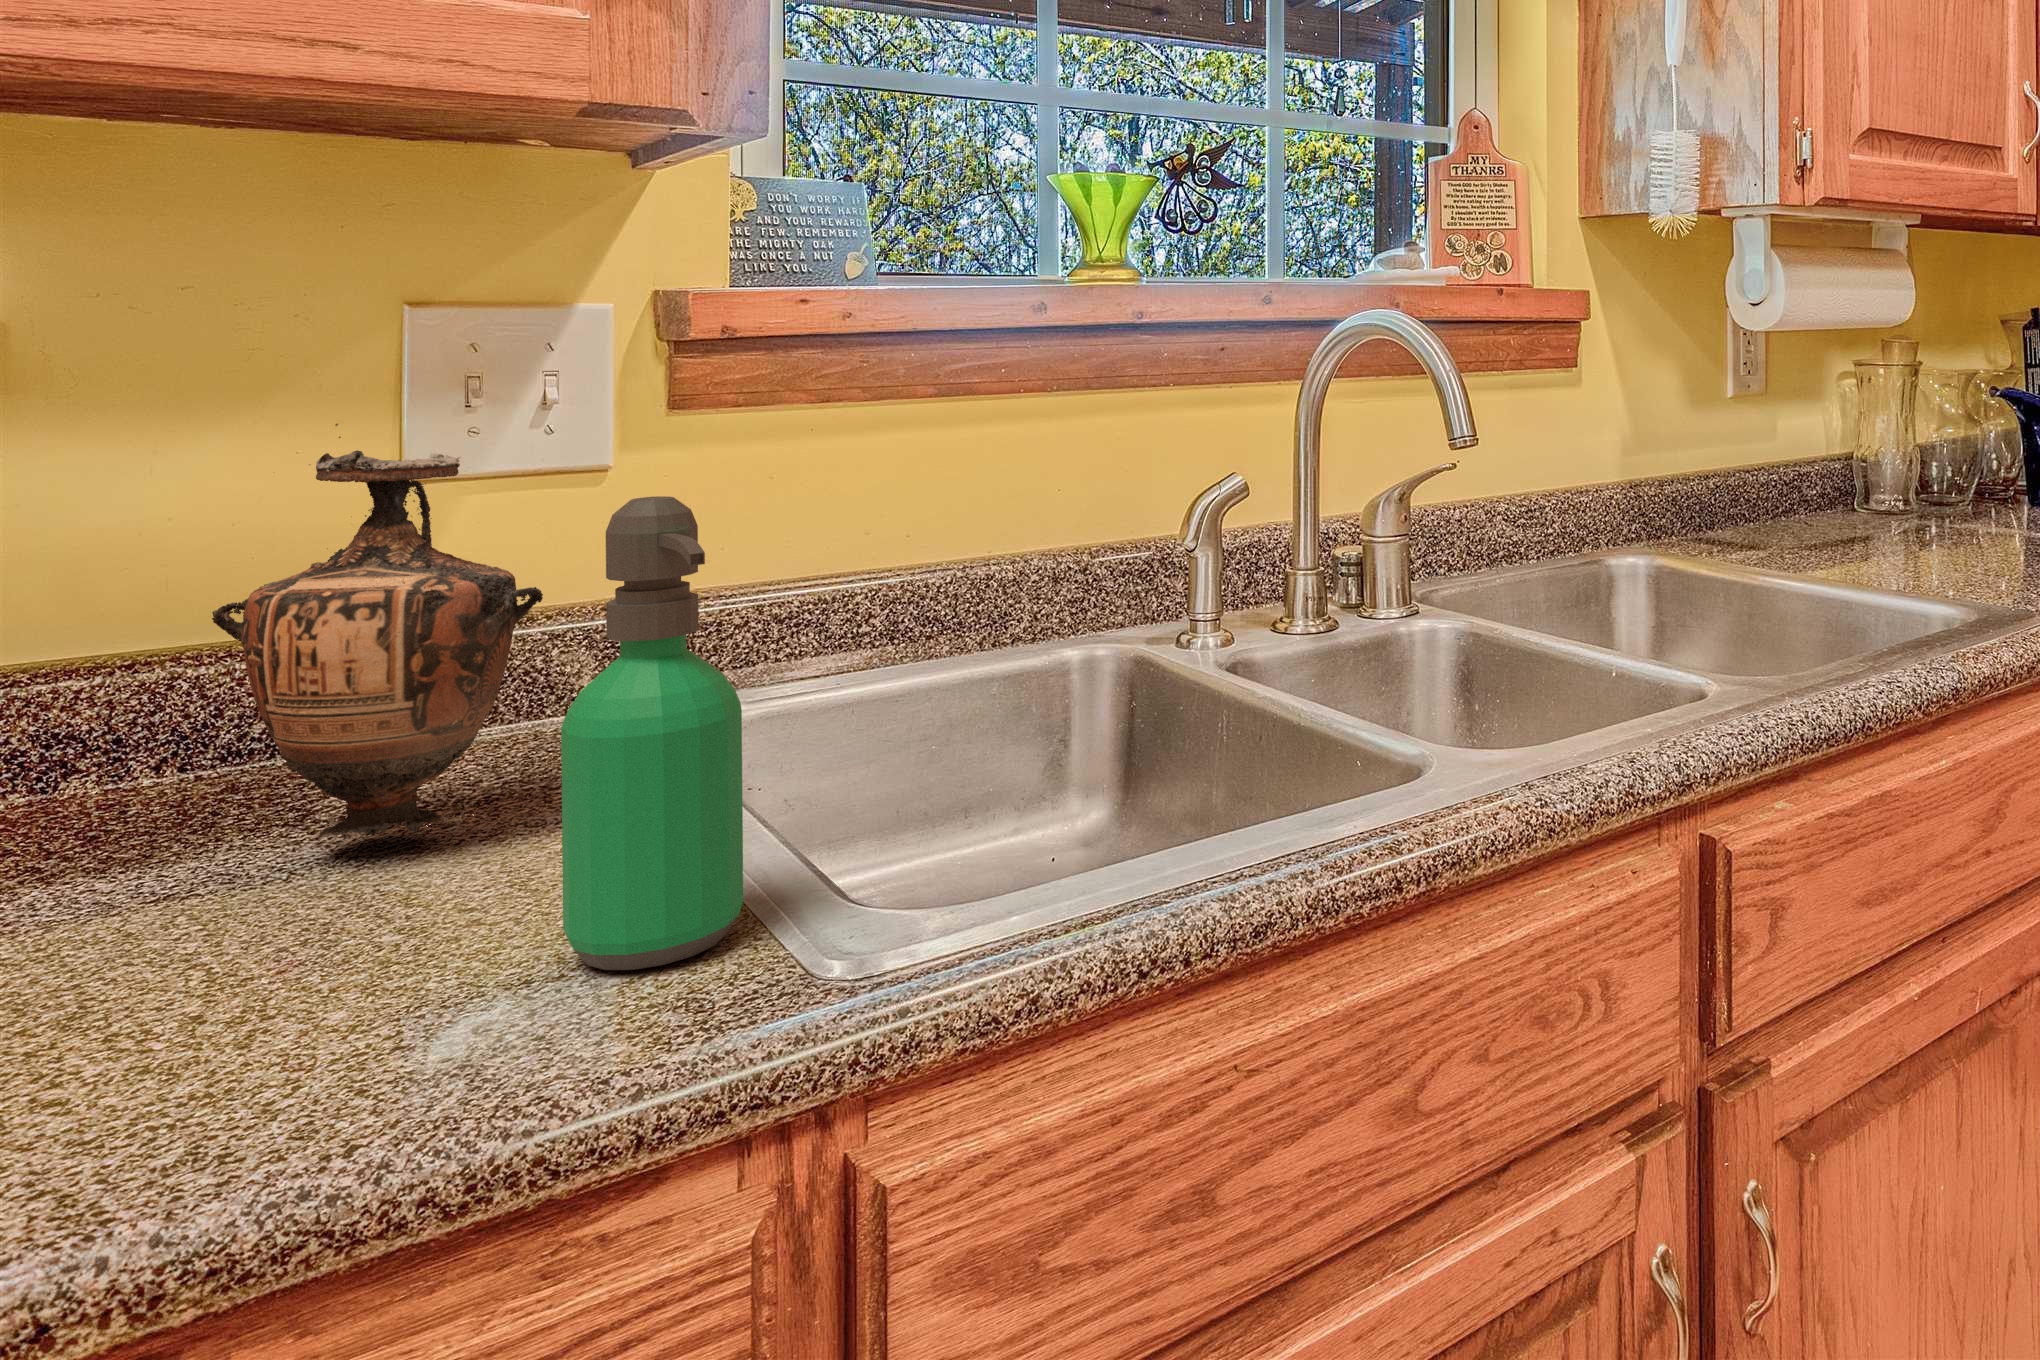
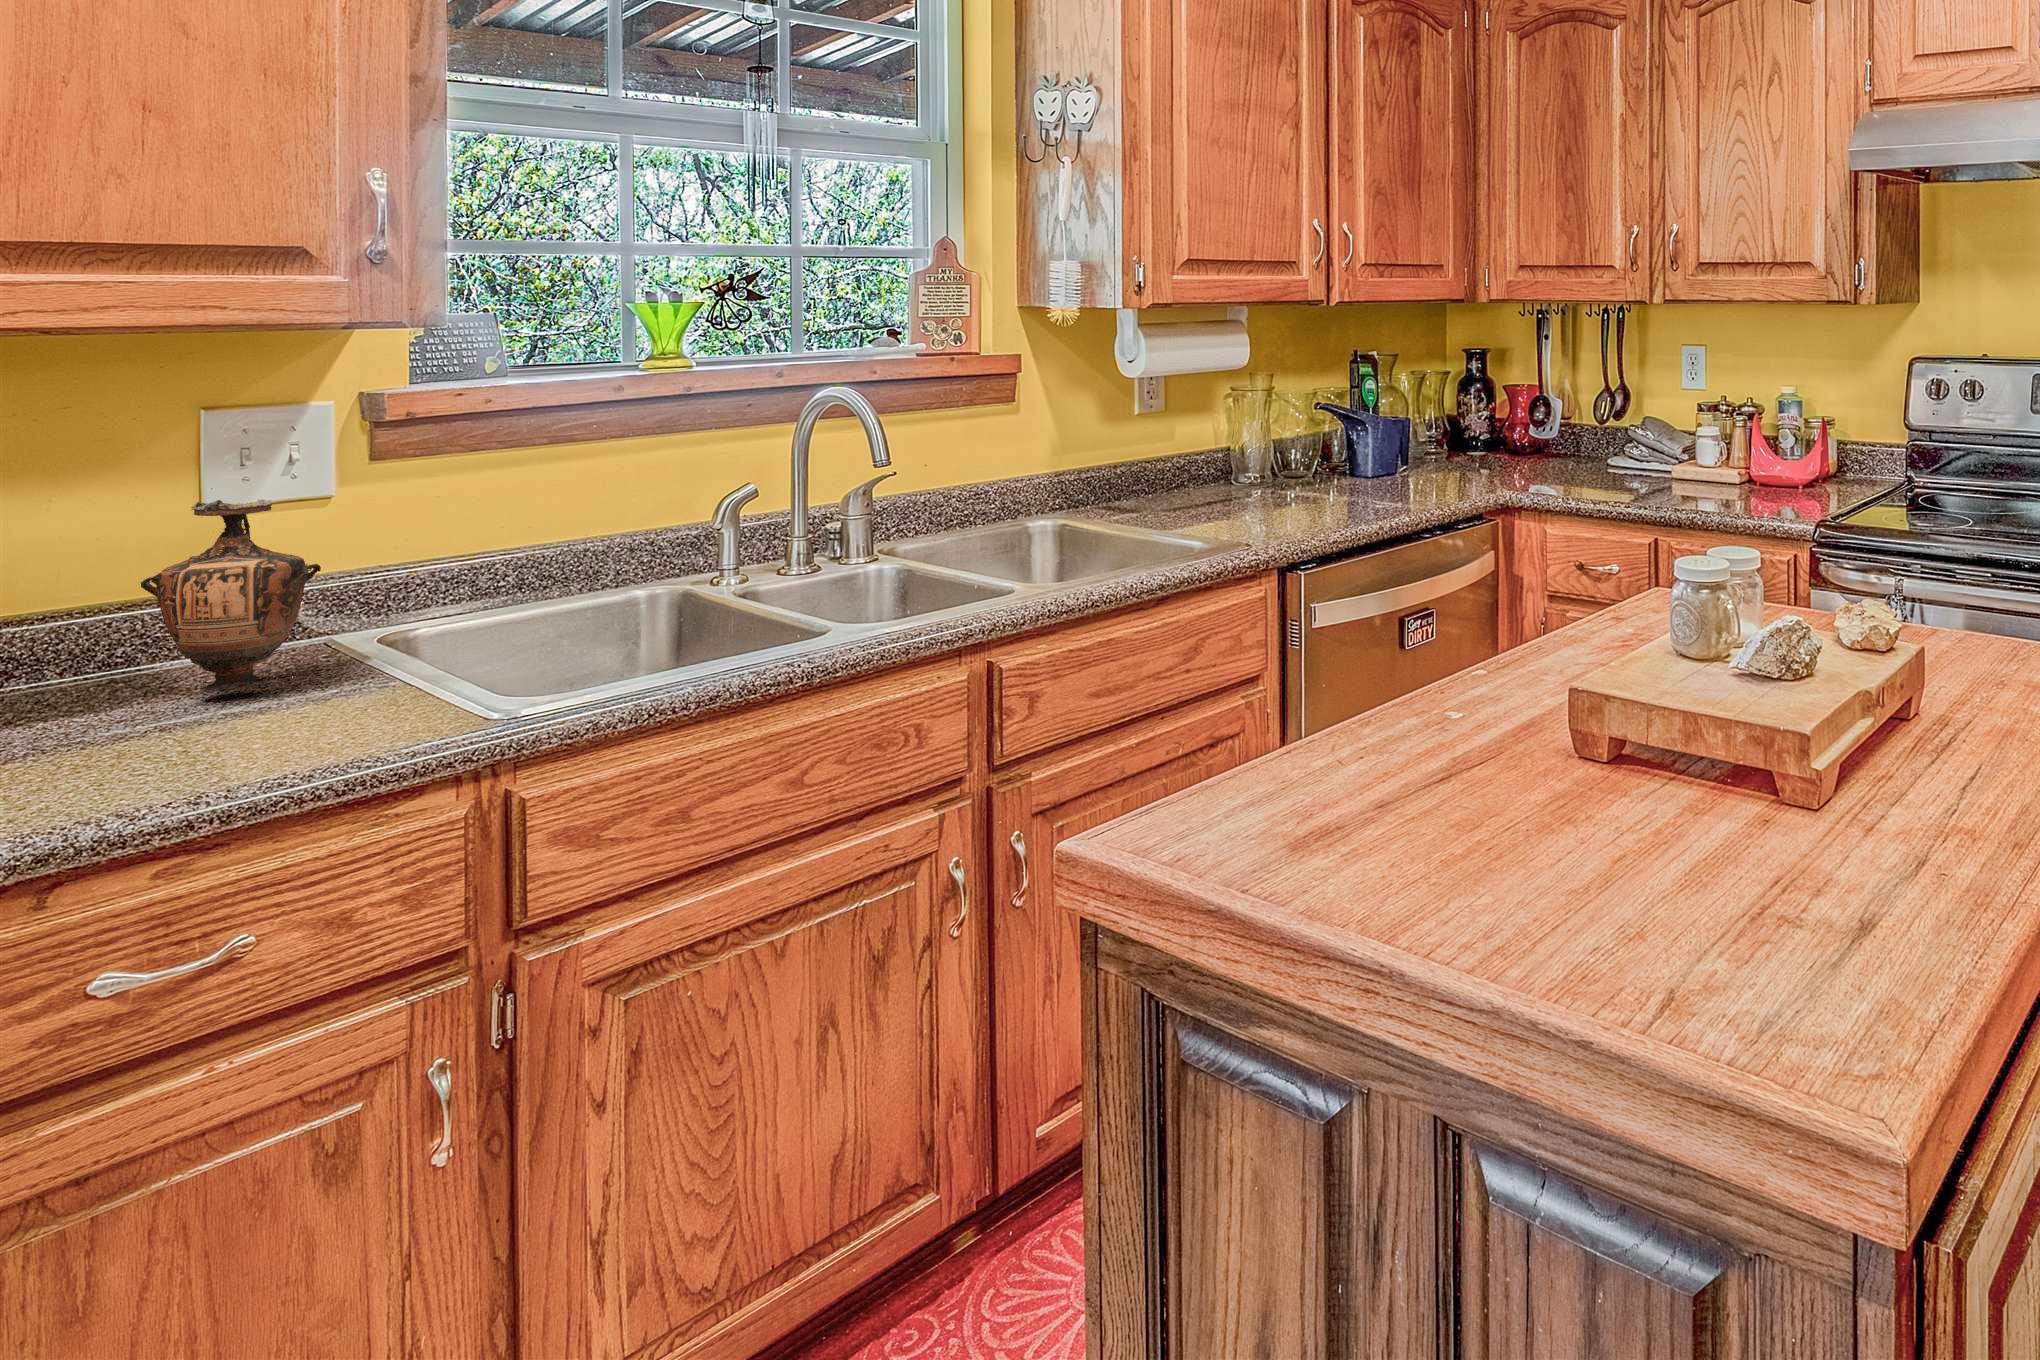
soap dispenser: present [561,496,743,970] -> none [359,519,451,724]

